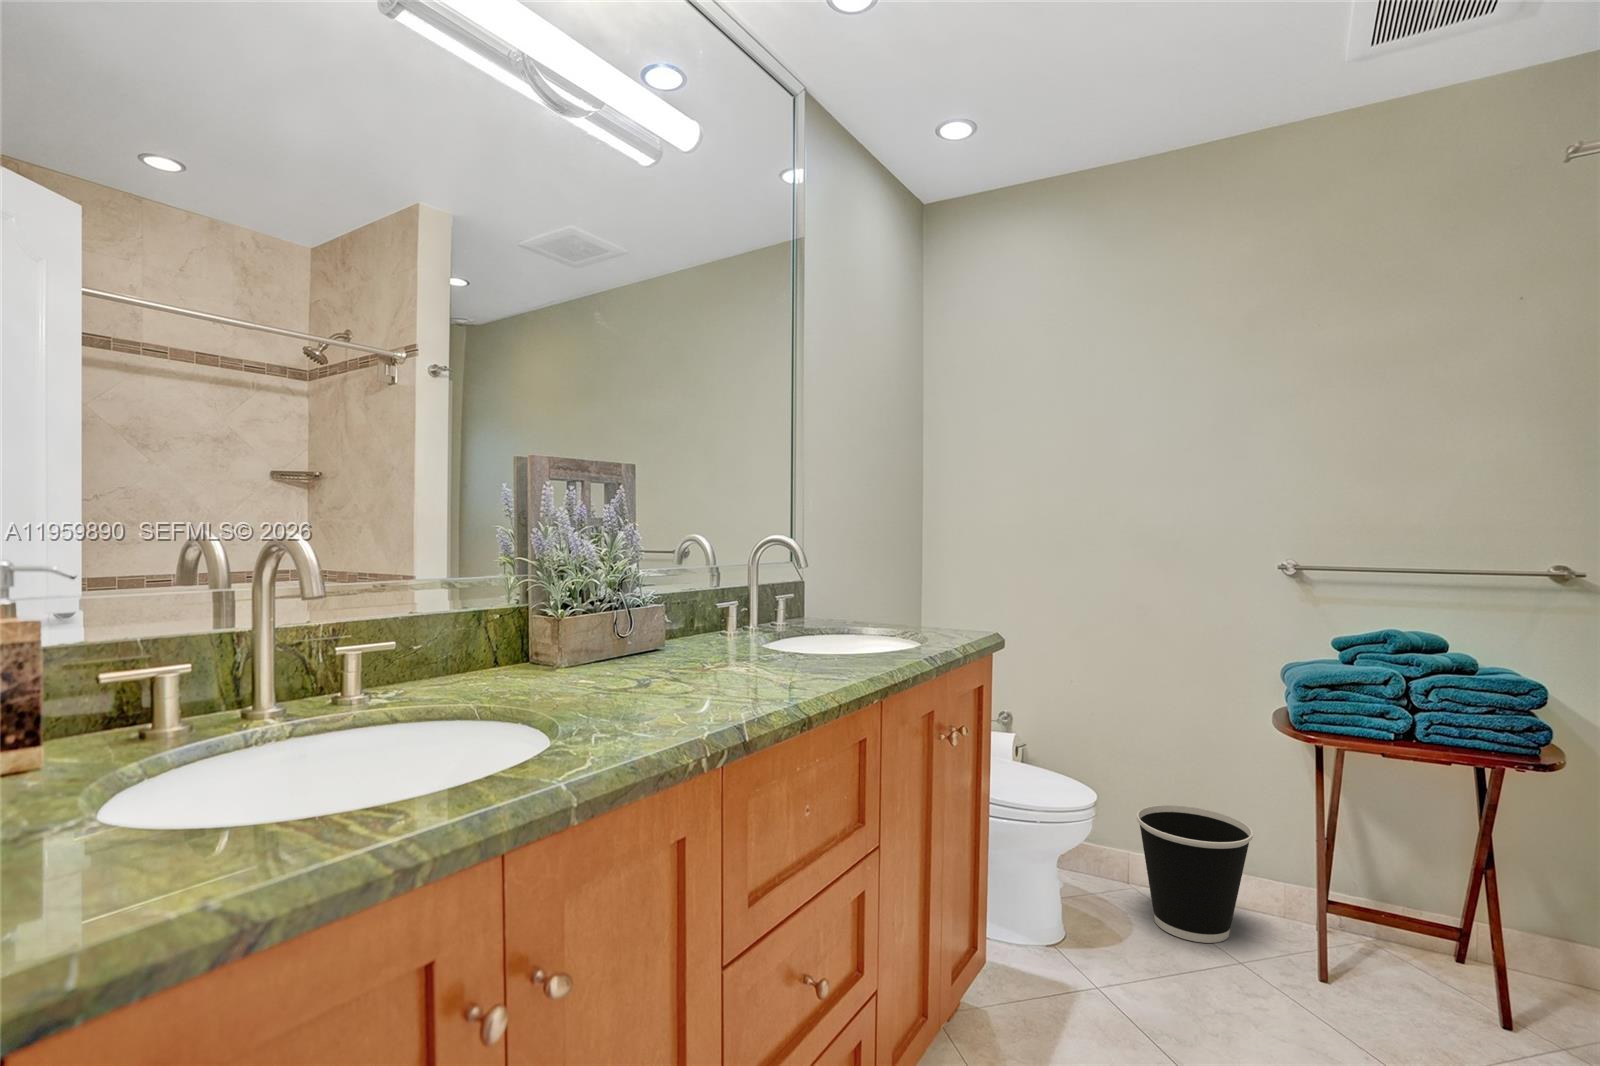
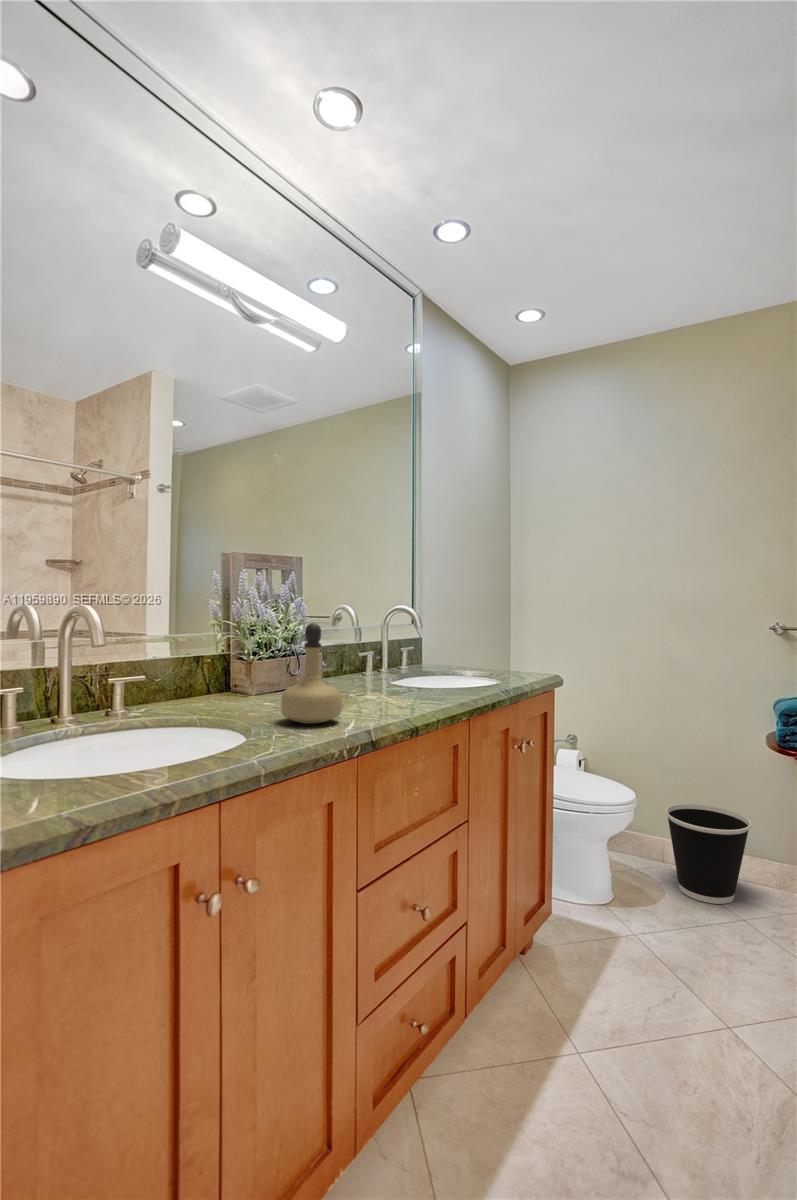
perfume bottle: none [604,562,698,715] -> present [281,623,342,724]

